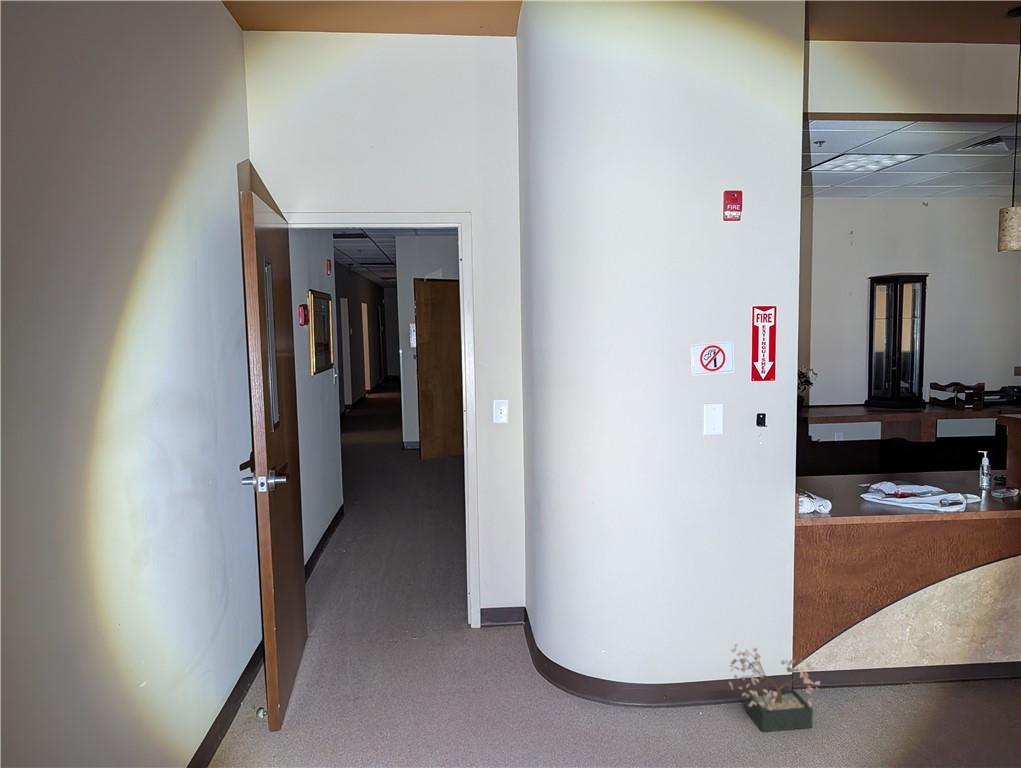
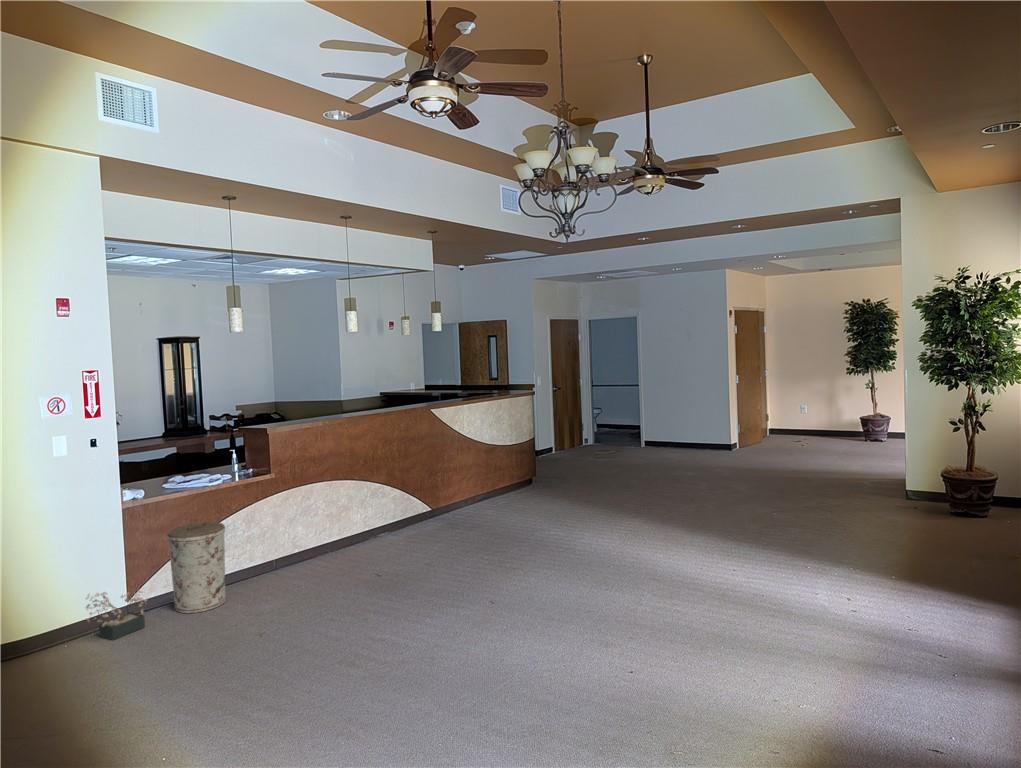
trash can: none [861,573,969,744] -> present [167,522,226,613]

